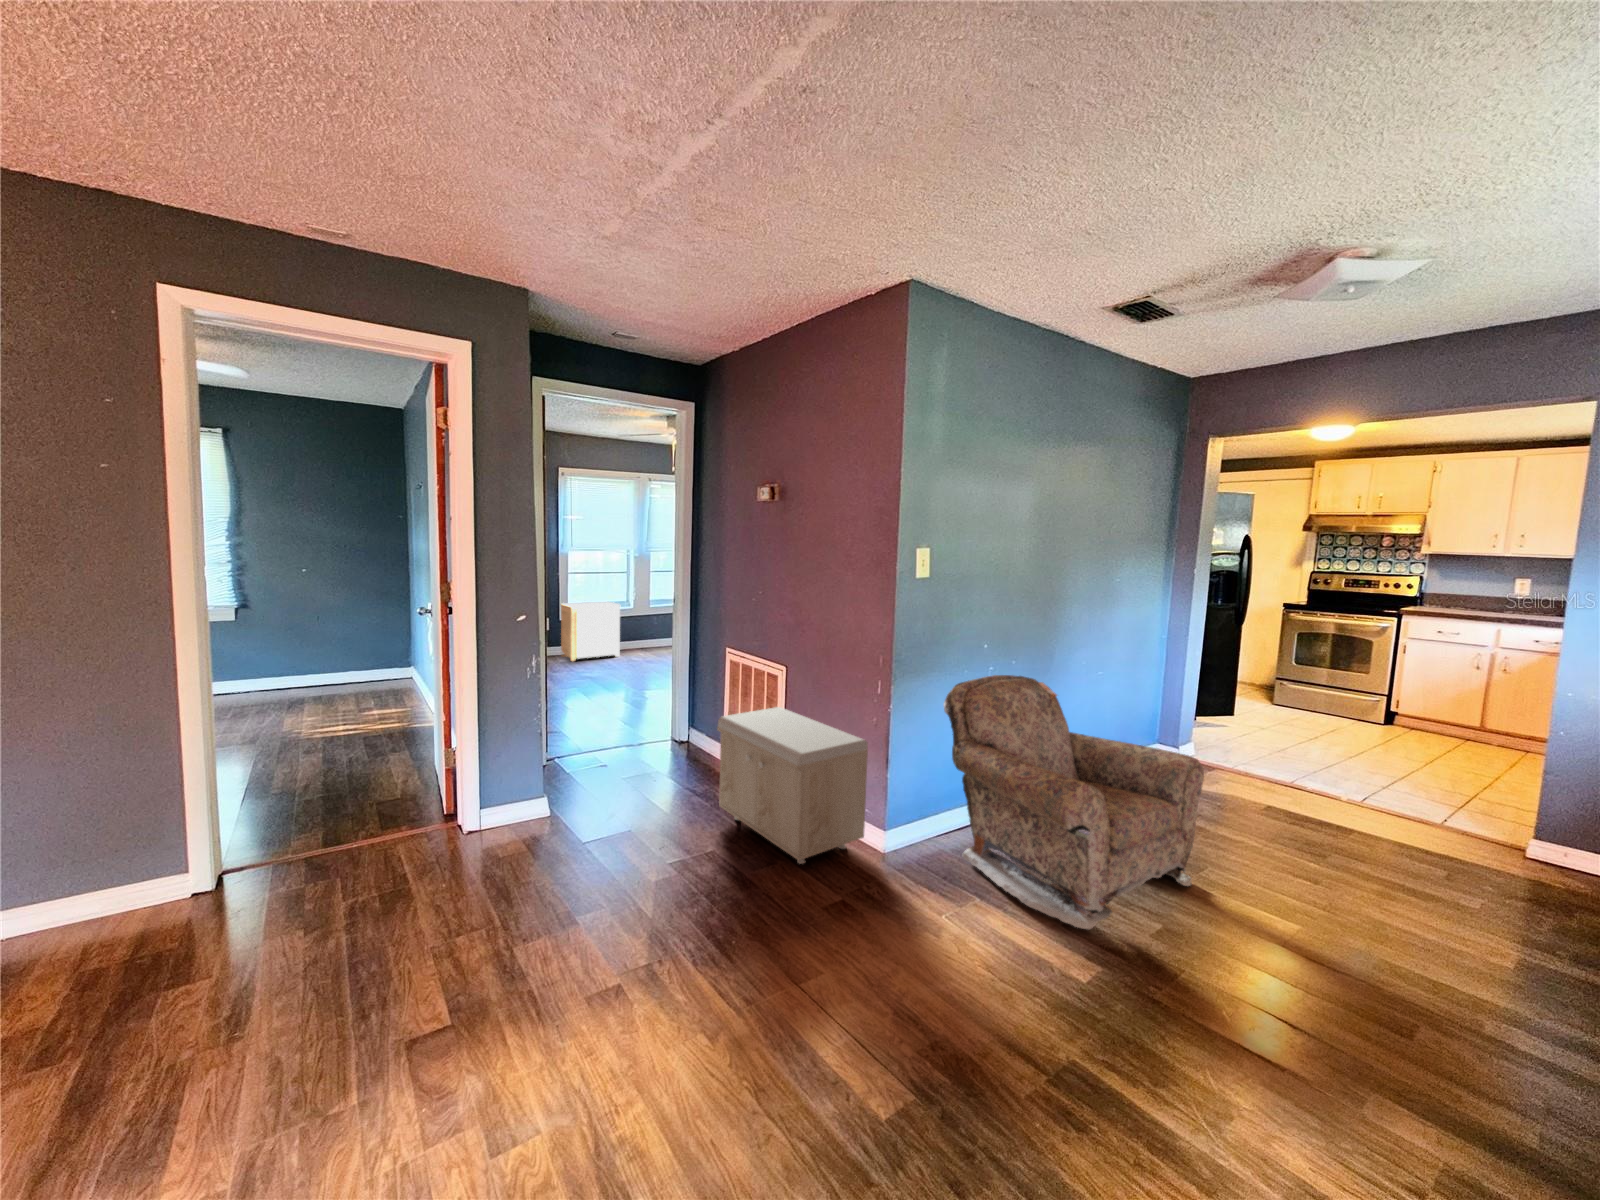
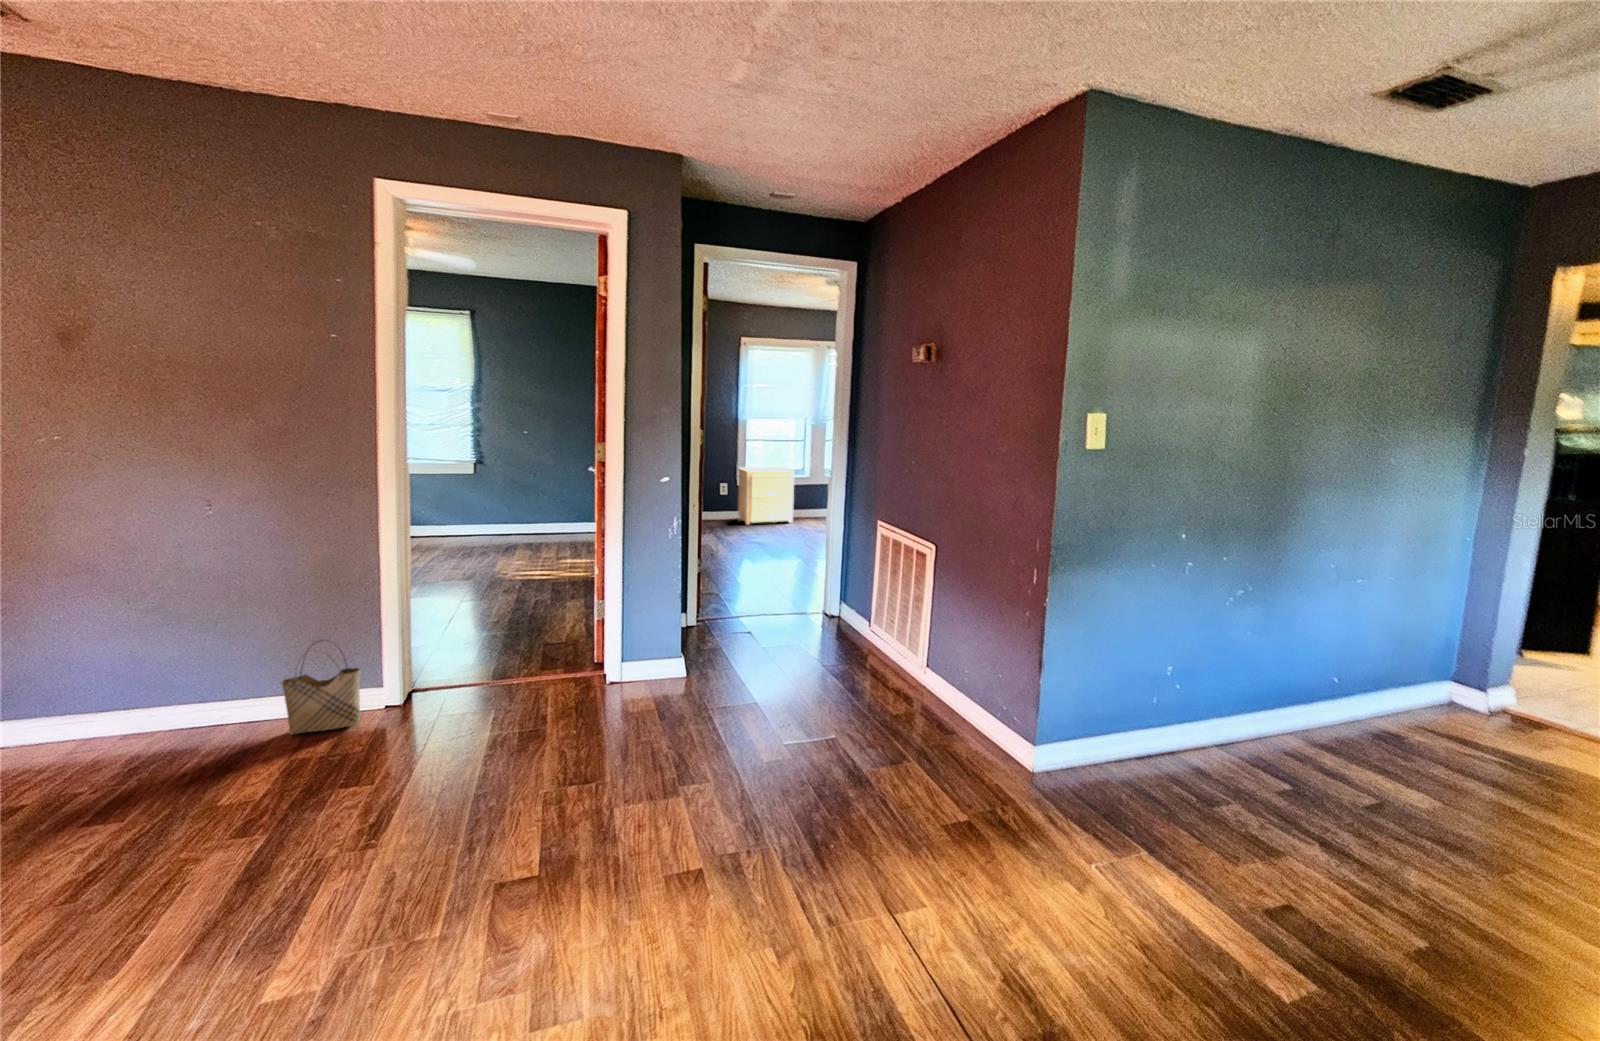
armchair: present [944,675,1204,929] -> none [1124,574,1538,929]
storage bench: present [717,707,868,864] -> none [851,589,1019,769]
woven basket: none [54,821,167,942] -> present [281,640,361,735]

